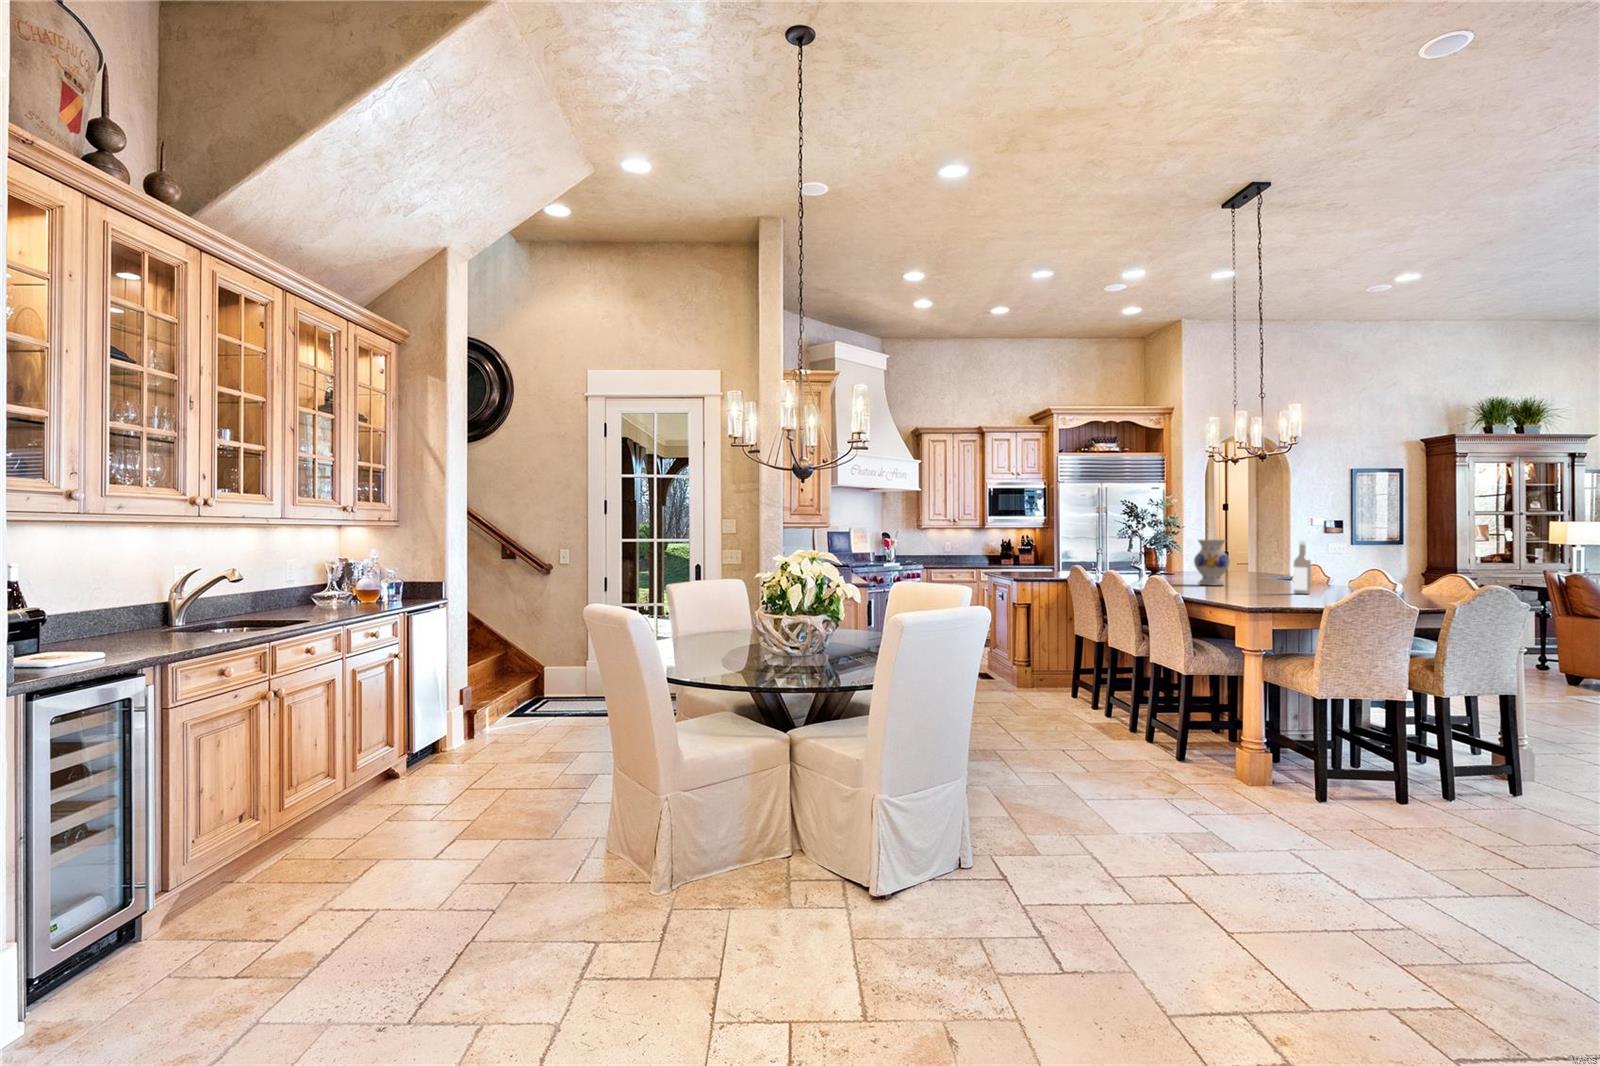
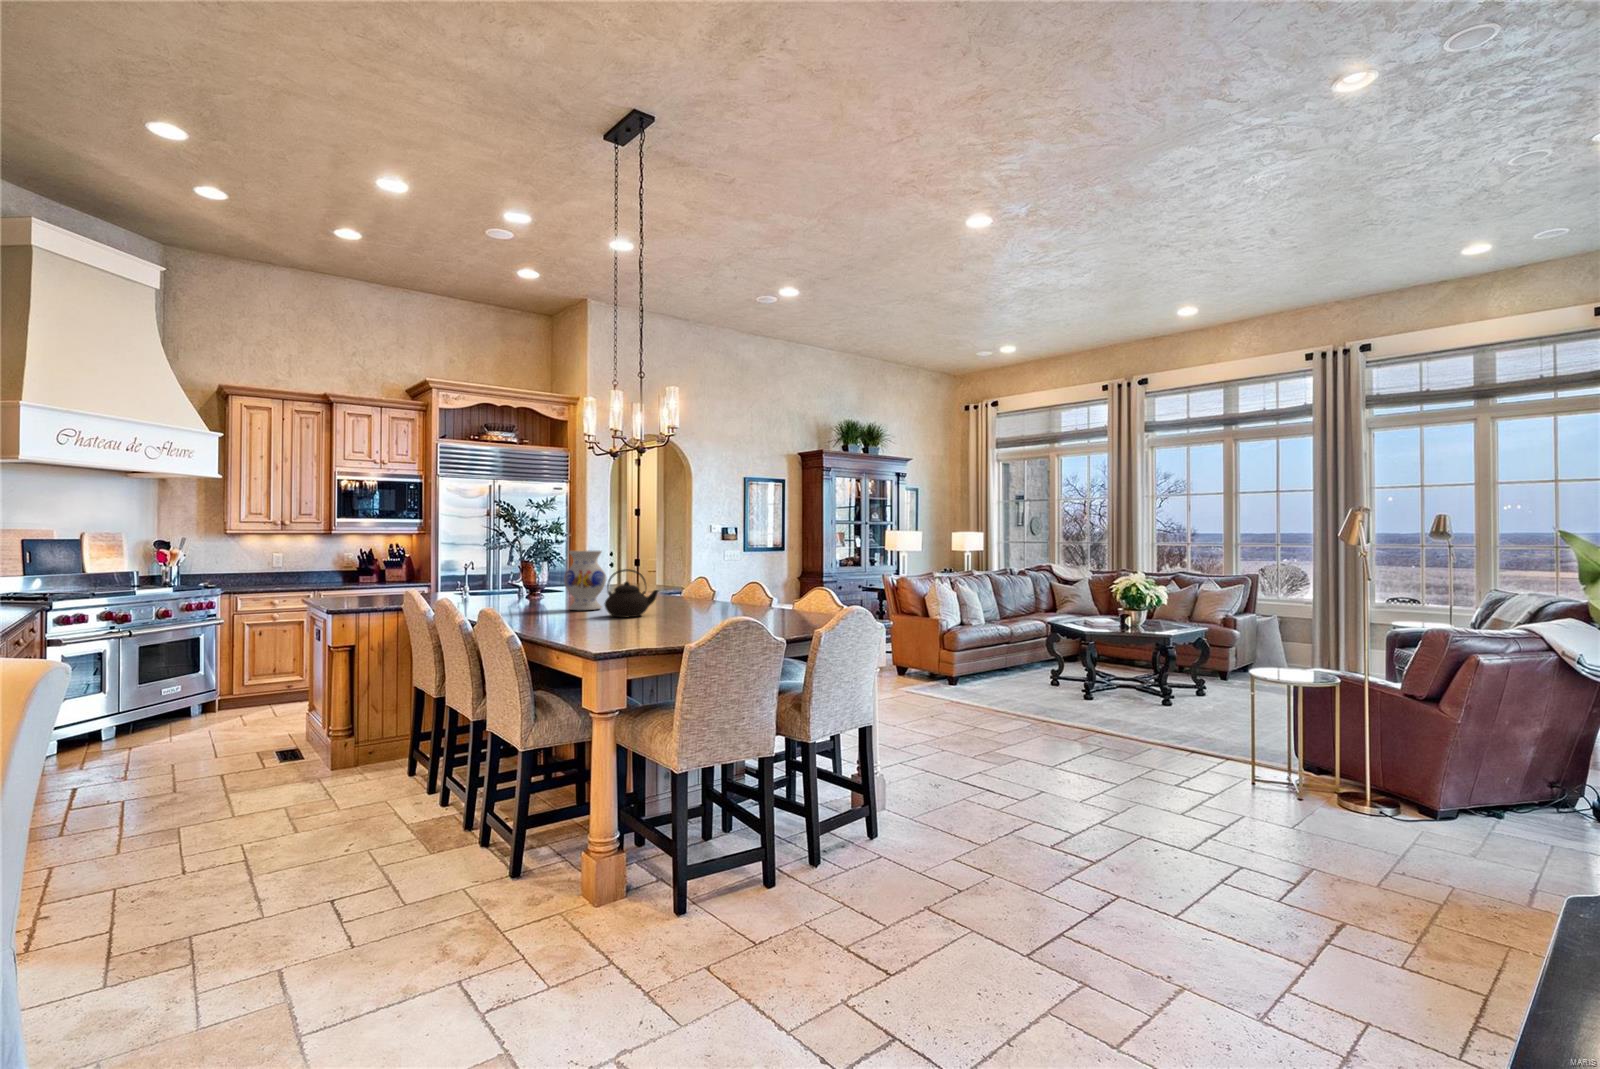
wine bottle: present [1293,541,1311,594] -> none [667,552,685,620]
teapot: none [1235,554,1283,591] -> present [604,569,658,617]

